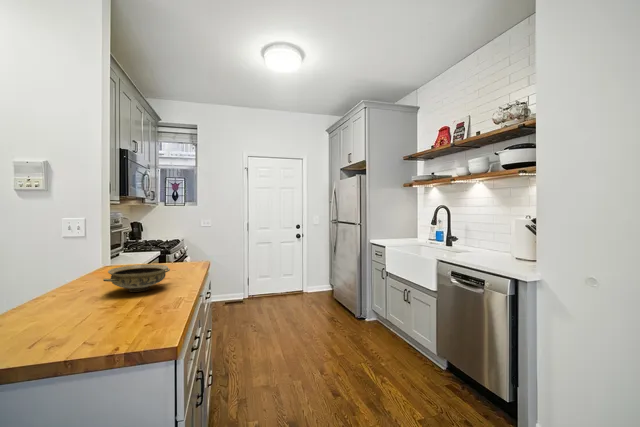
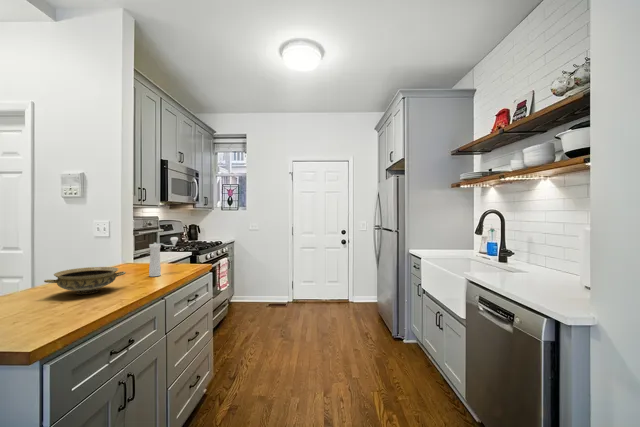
pepper mill: none [171,234,195,273] -> present [149,237,178,276]

